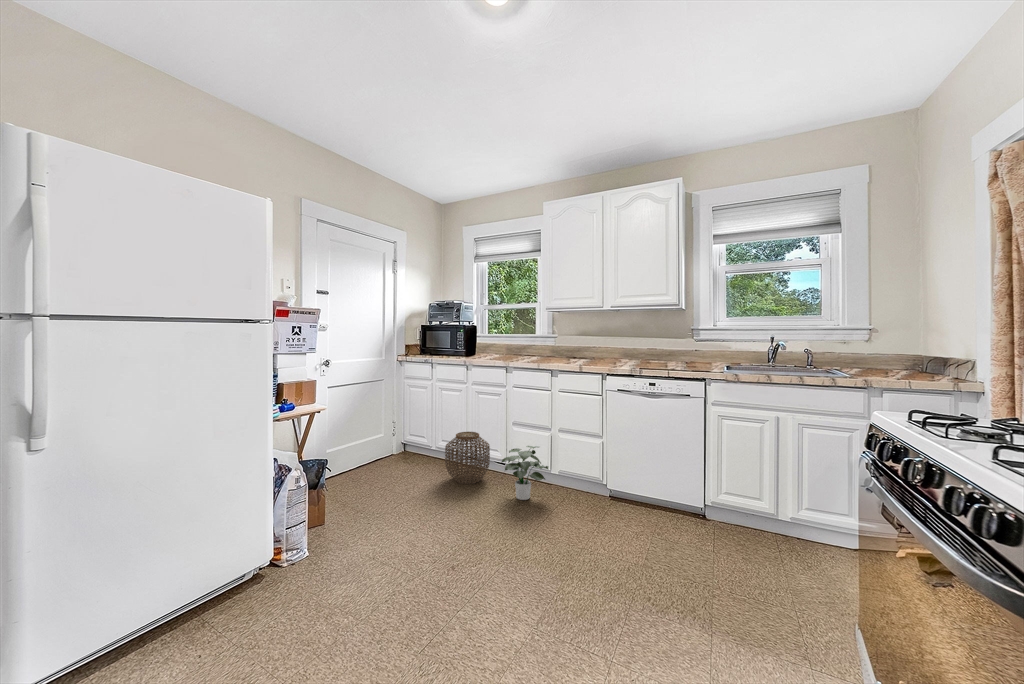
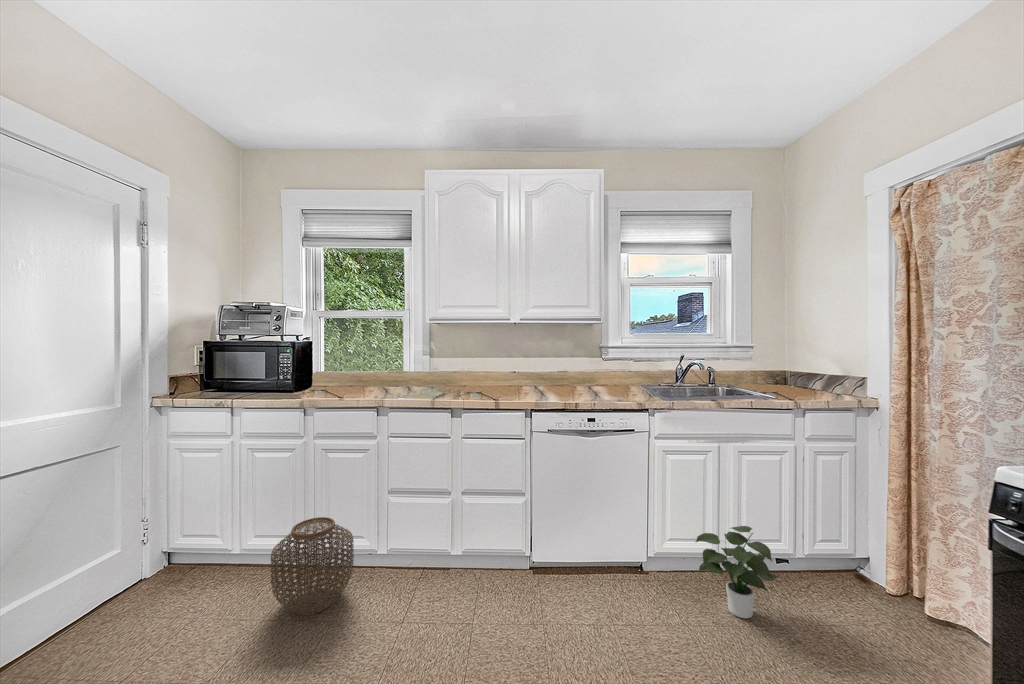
potted plant: present [501,446,548,500] -> present [696,526,778,618]

